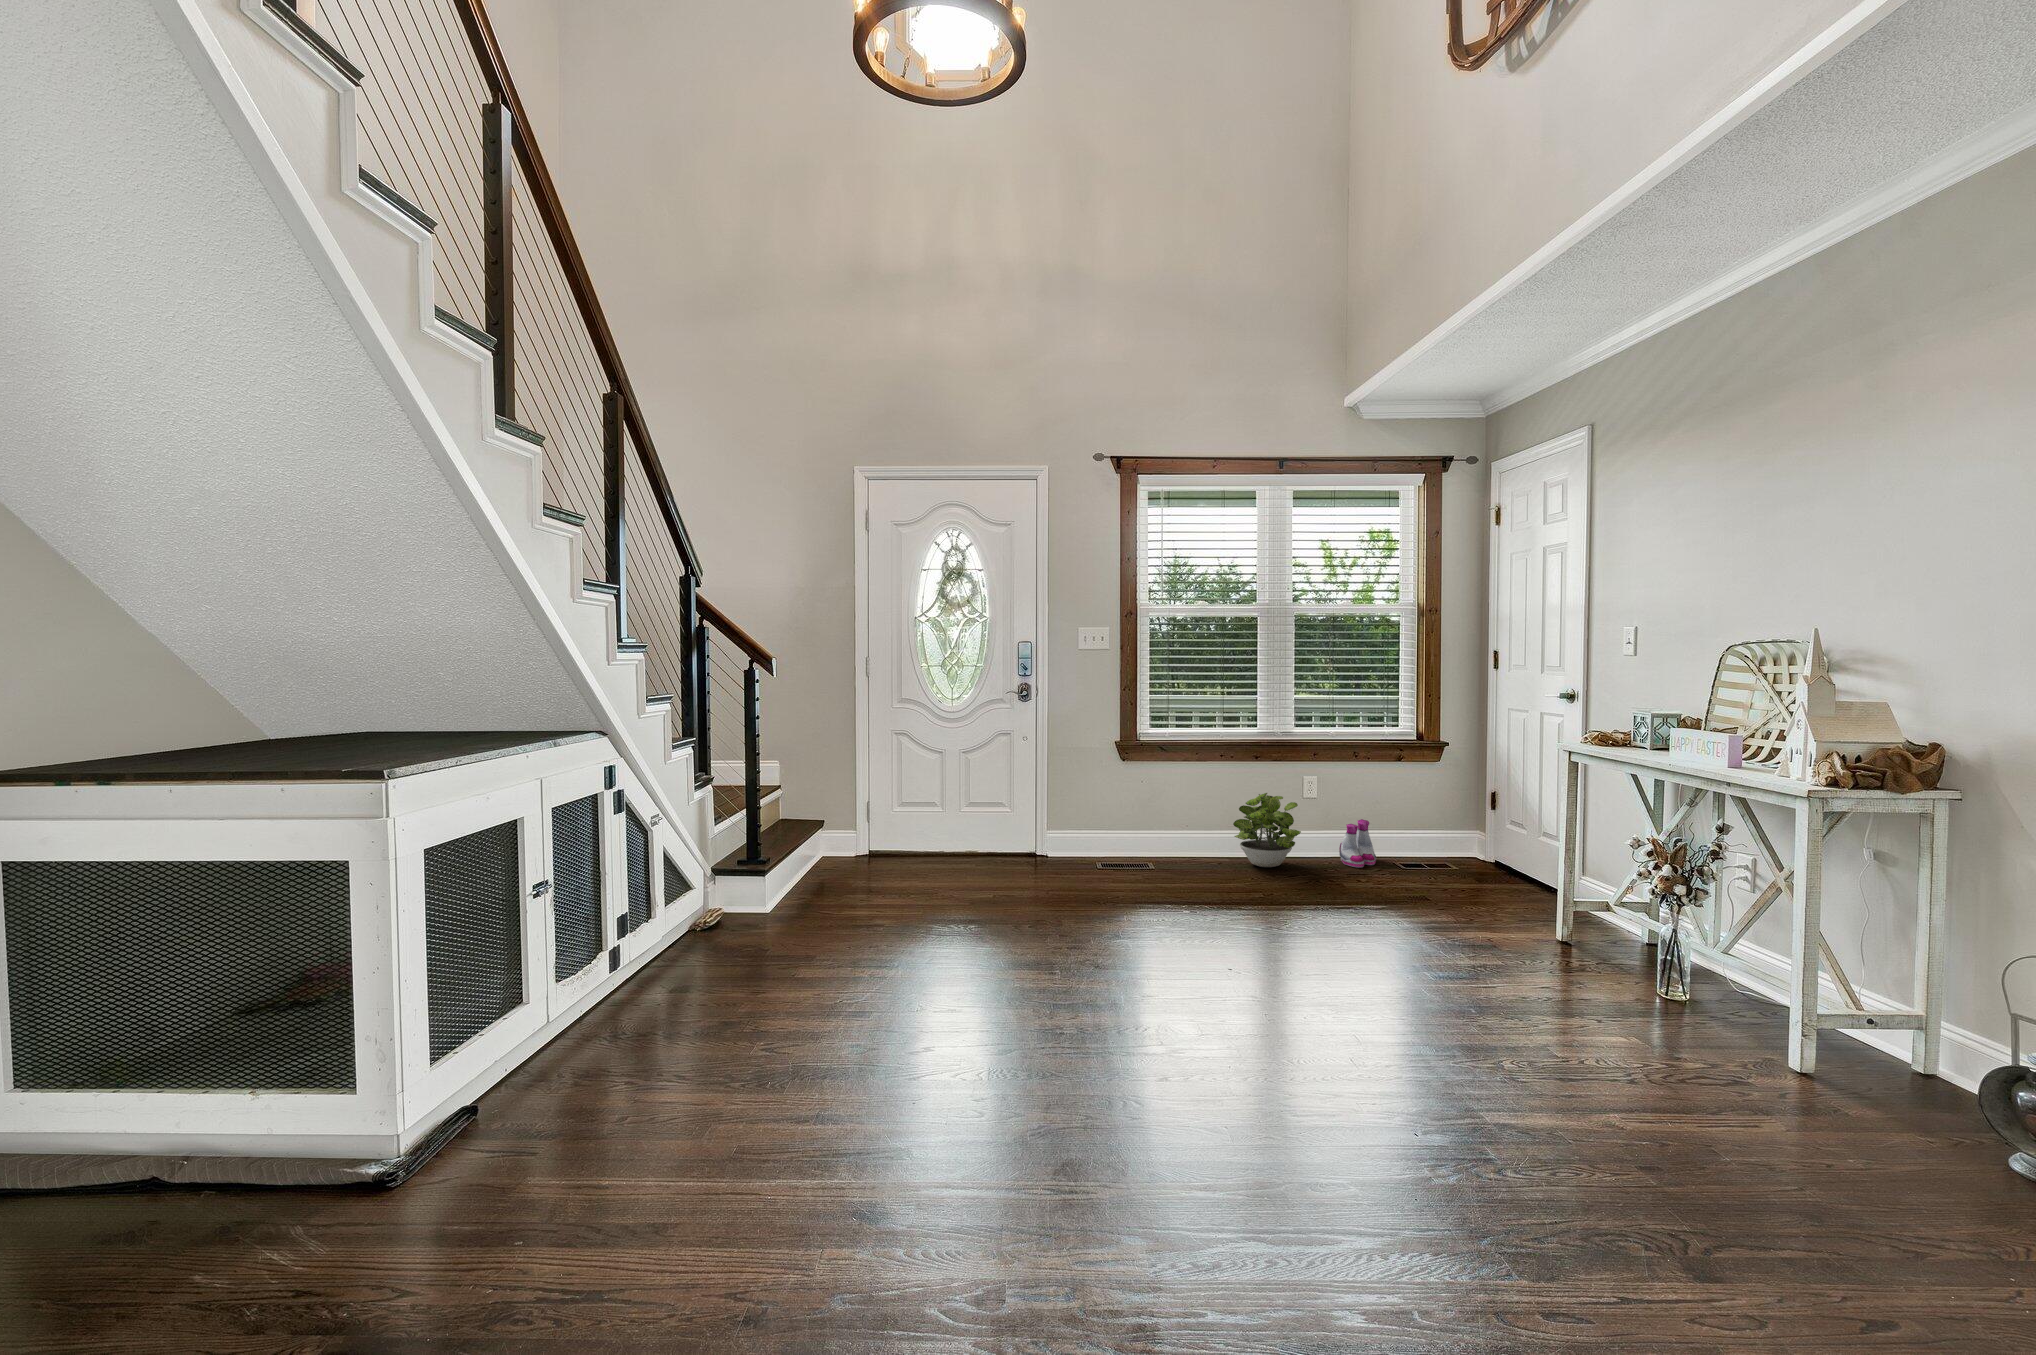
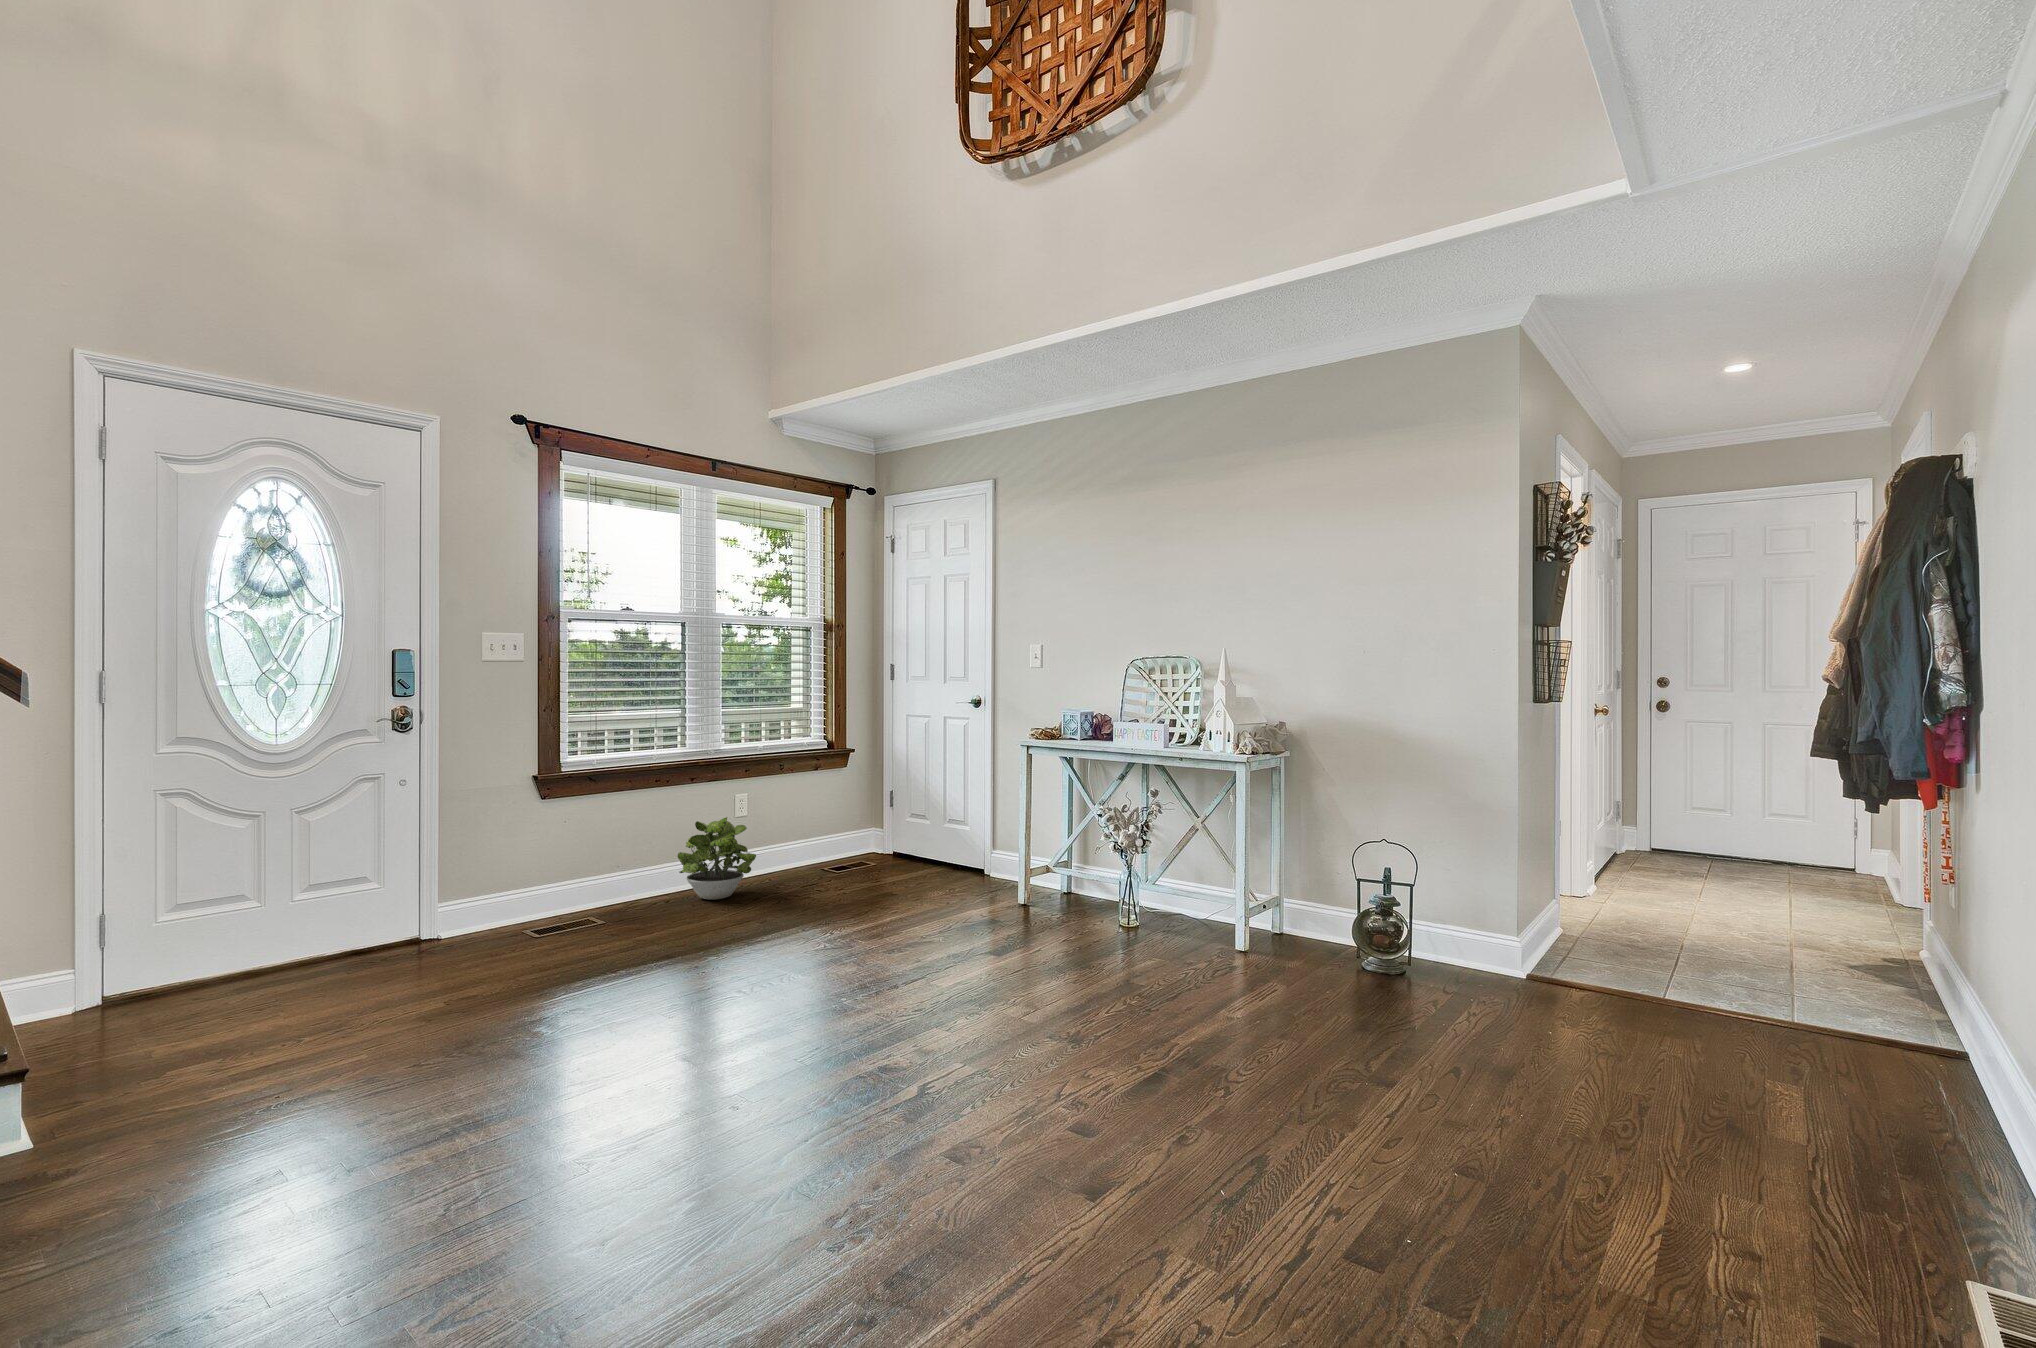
boots: present [1339,819,1376,868] -> none [774,834,810,883]

